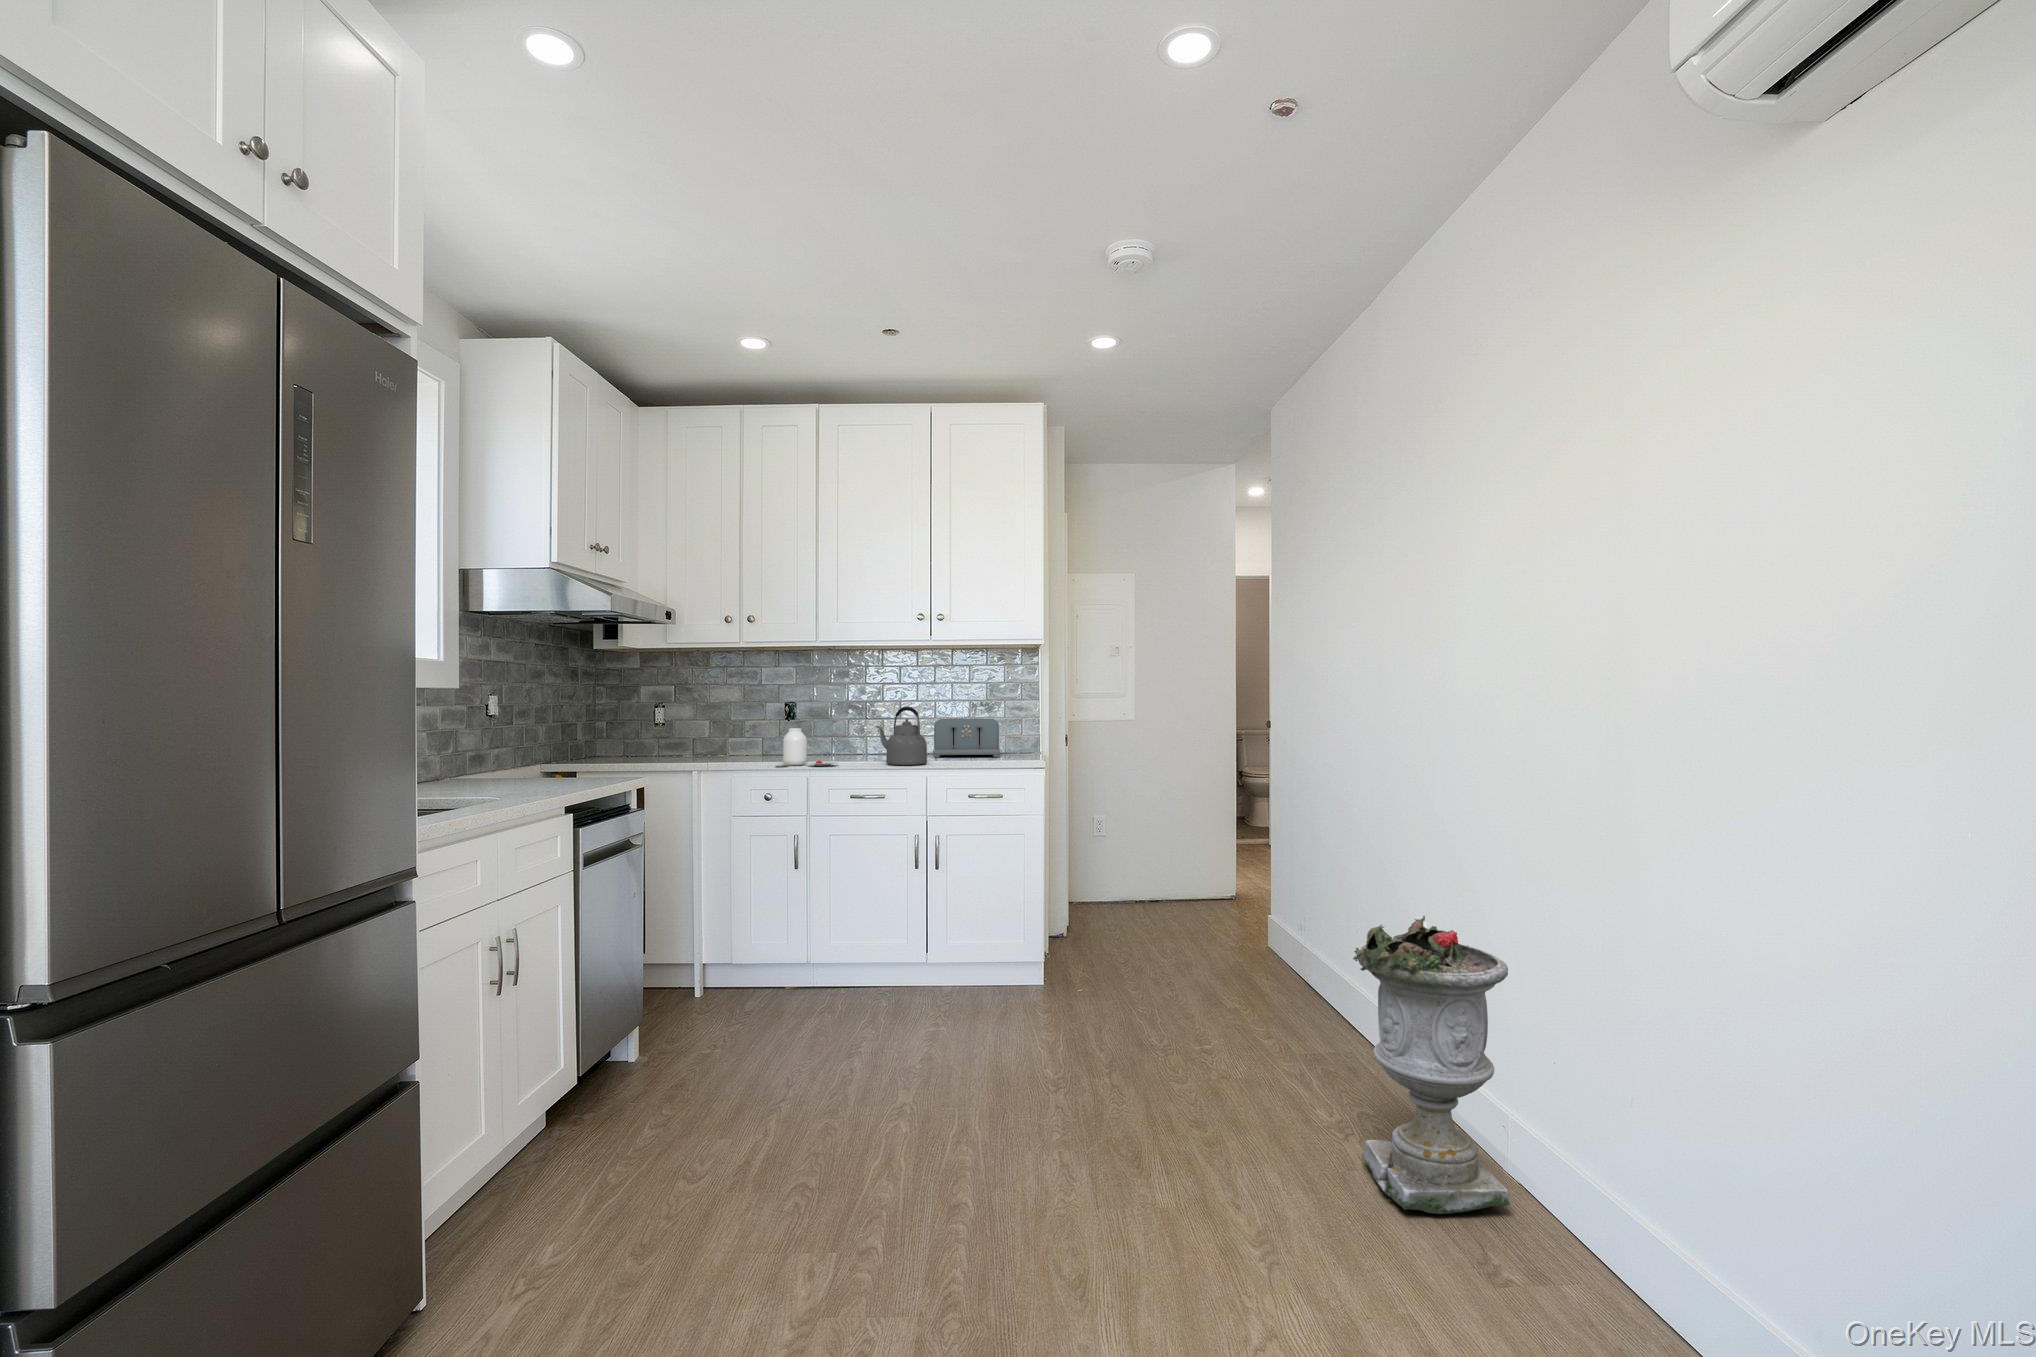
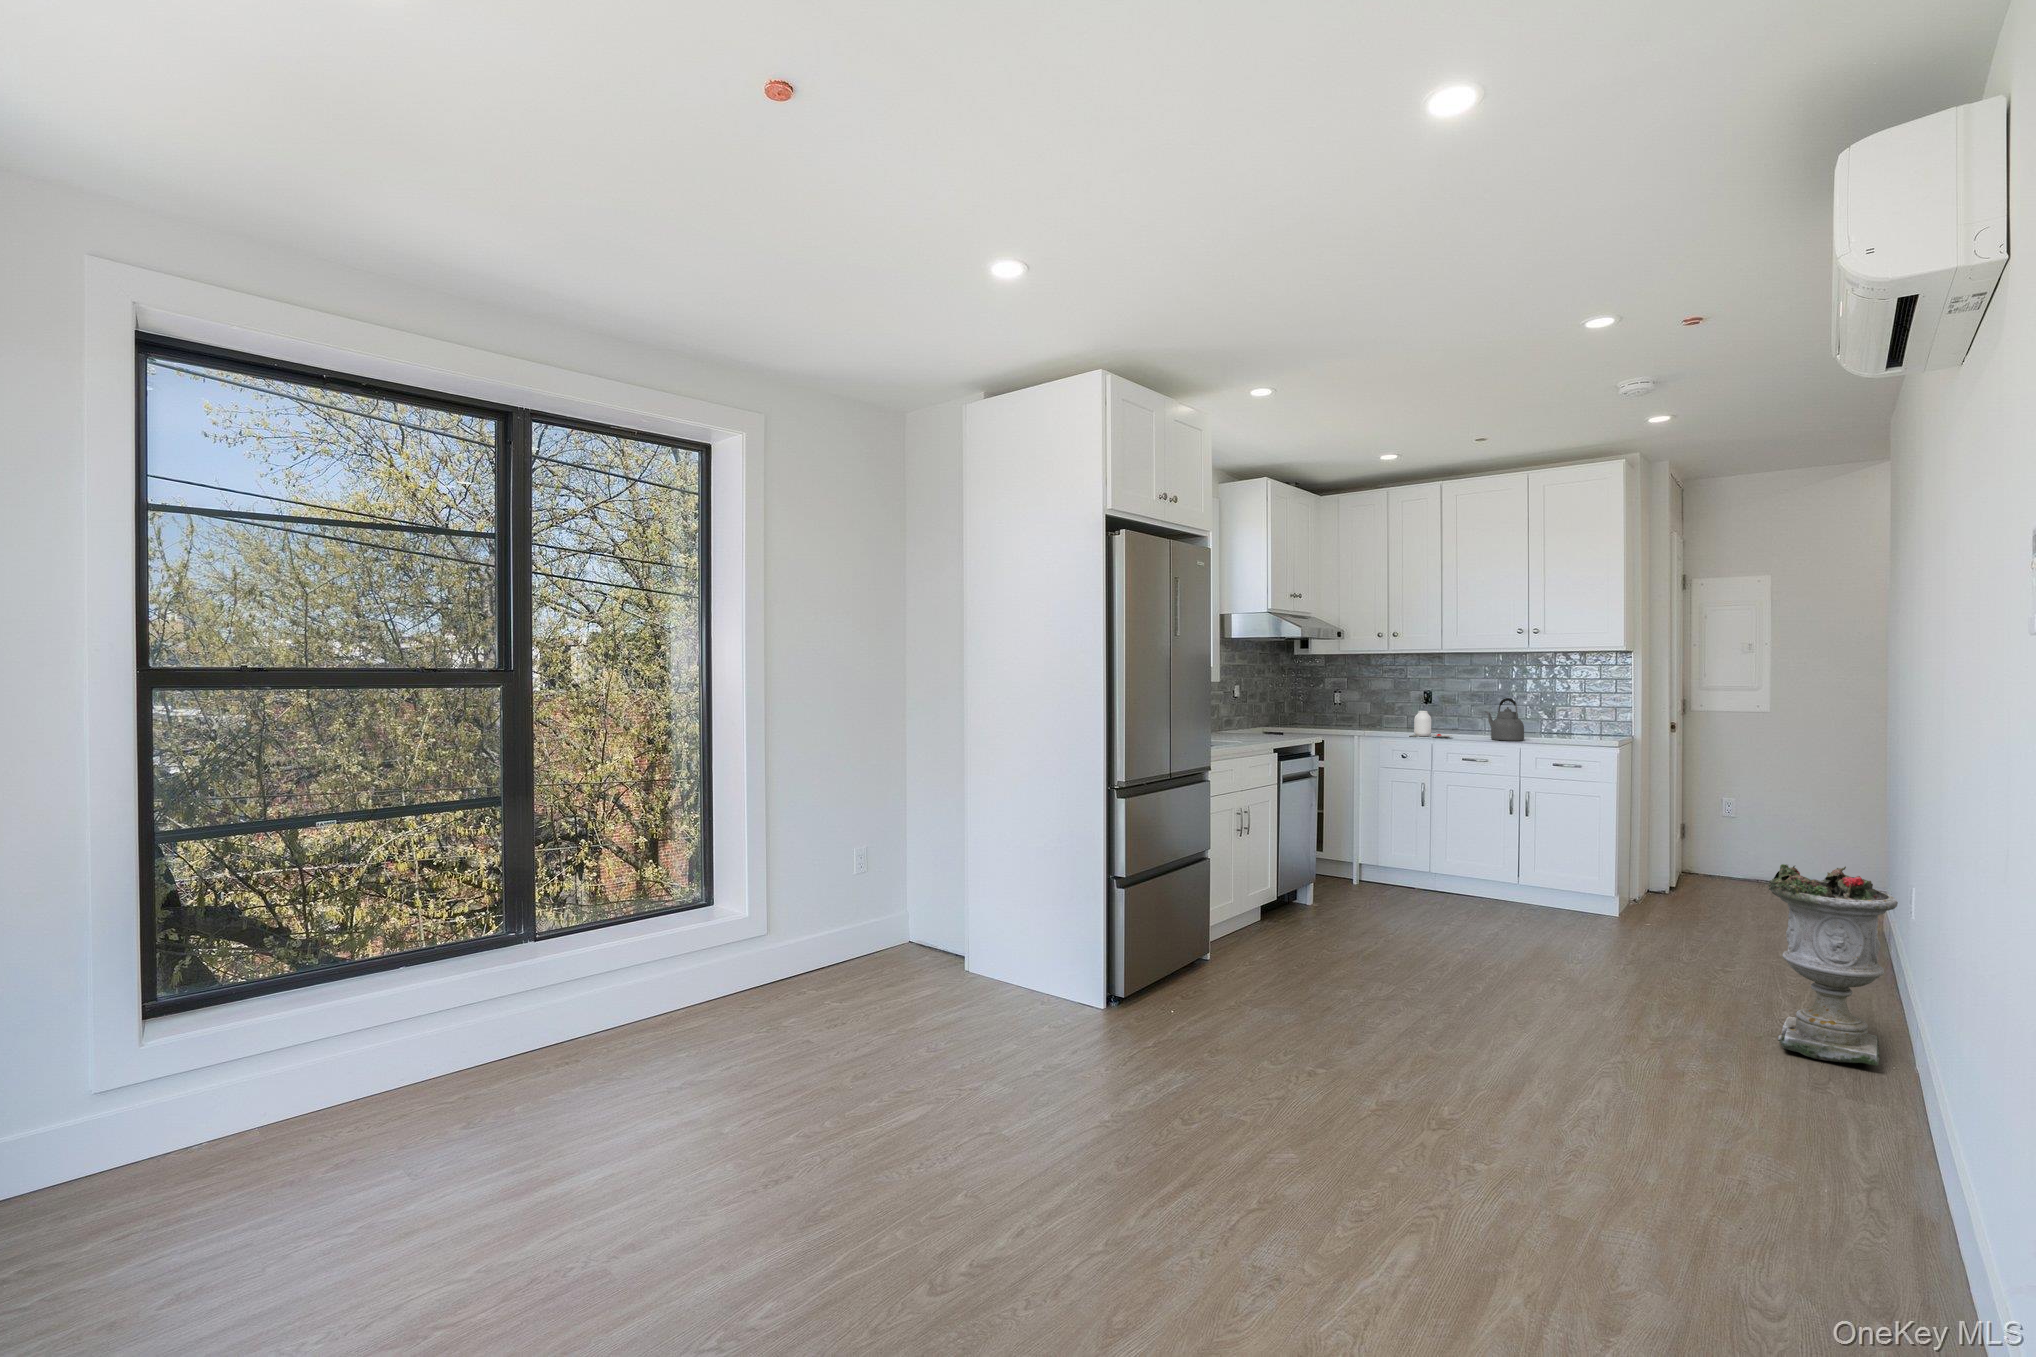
toaster: present [933,718,1000,757] -> none [1540,707,1607,739]

